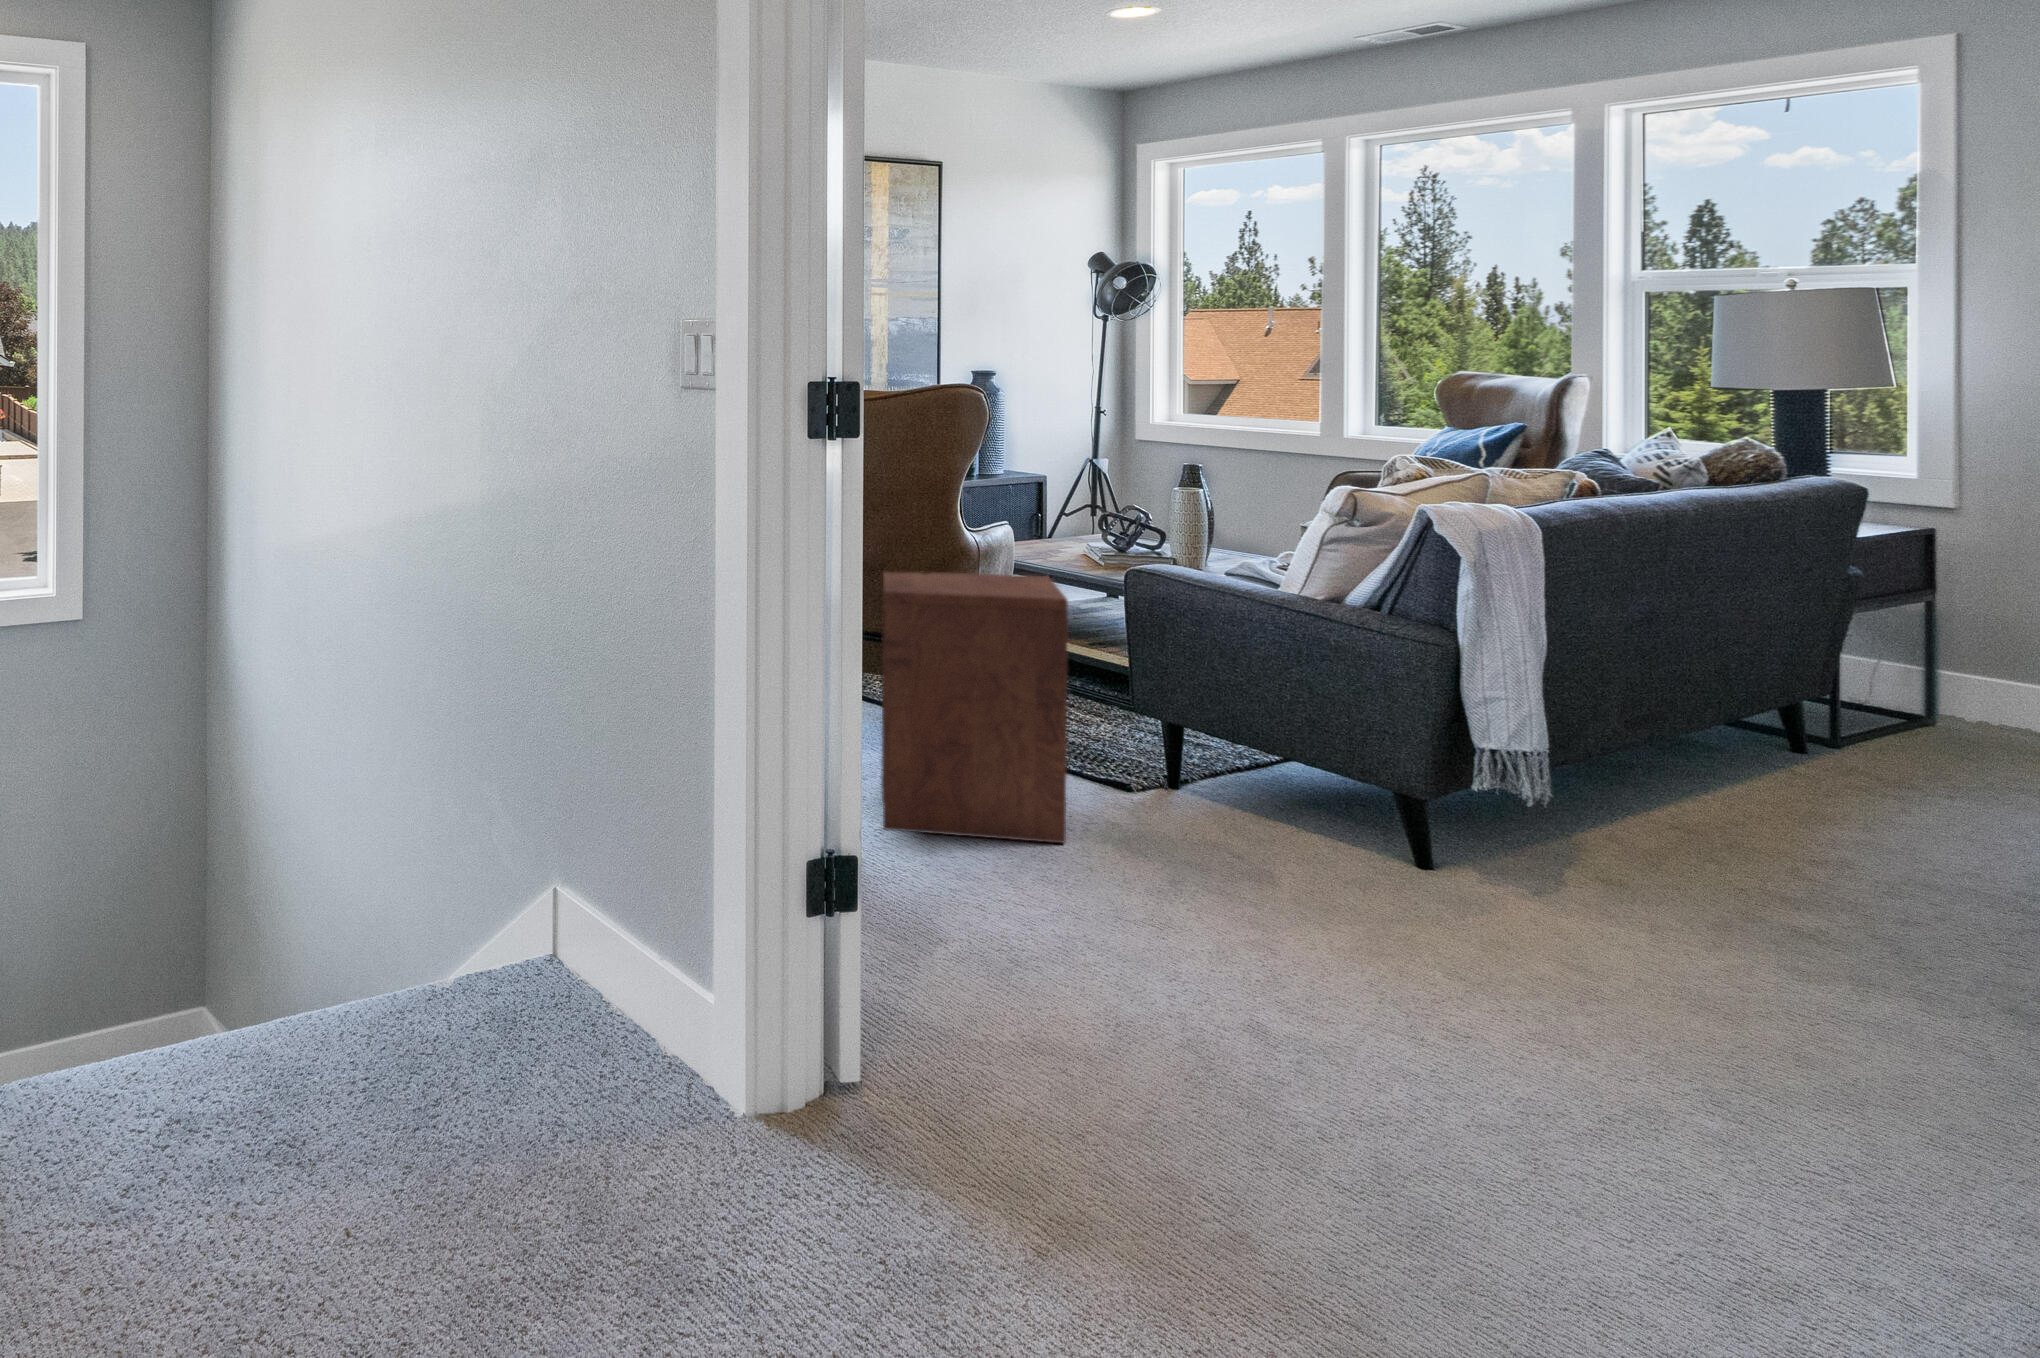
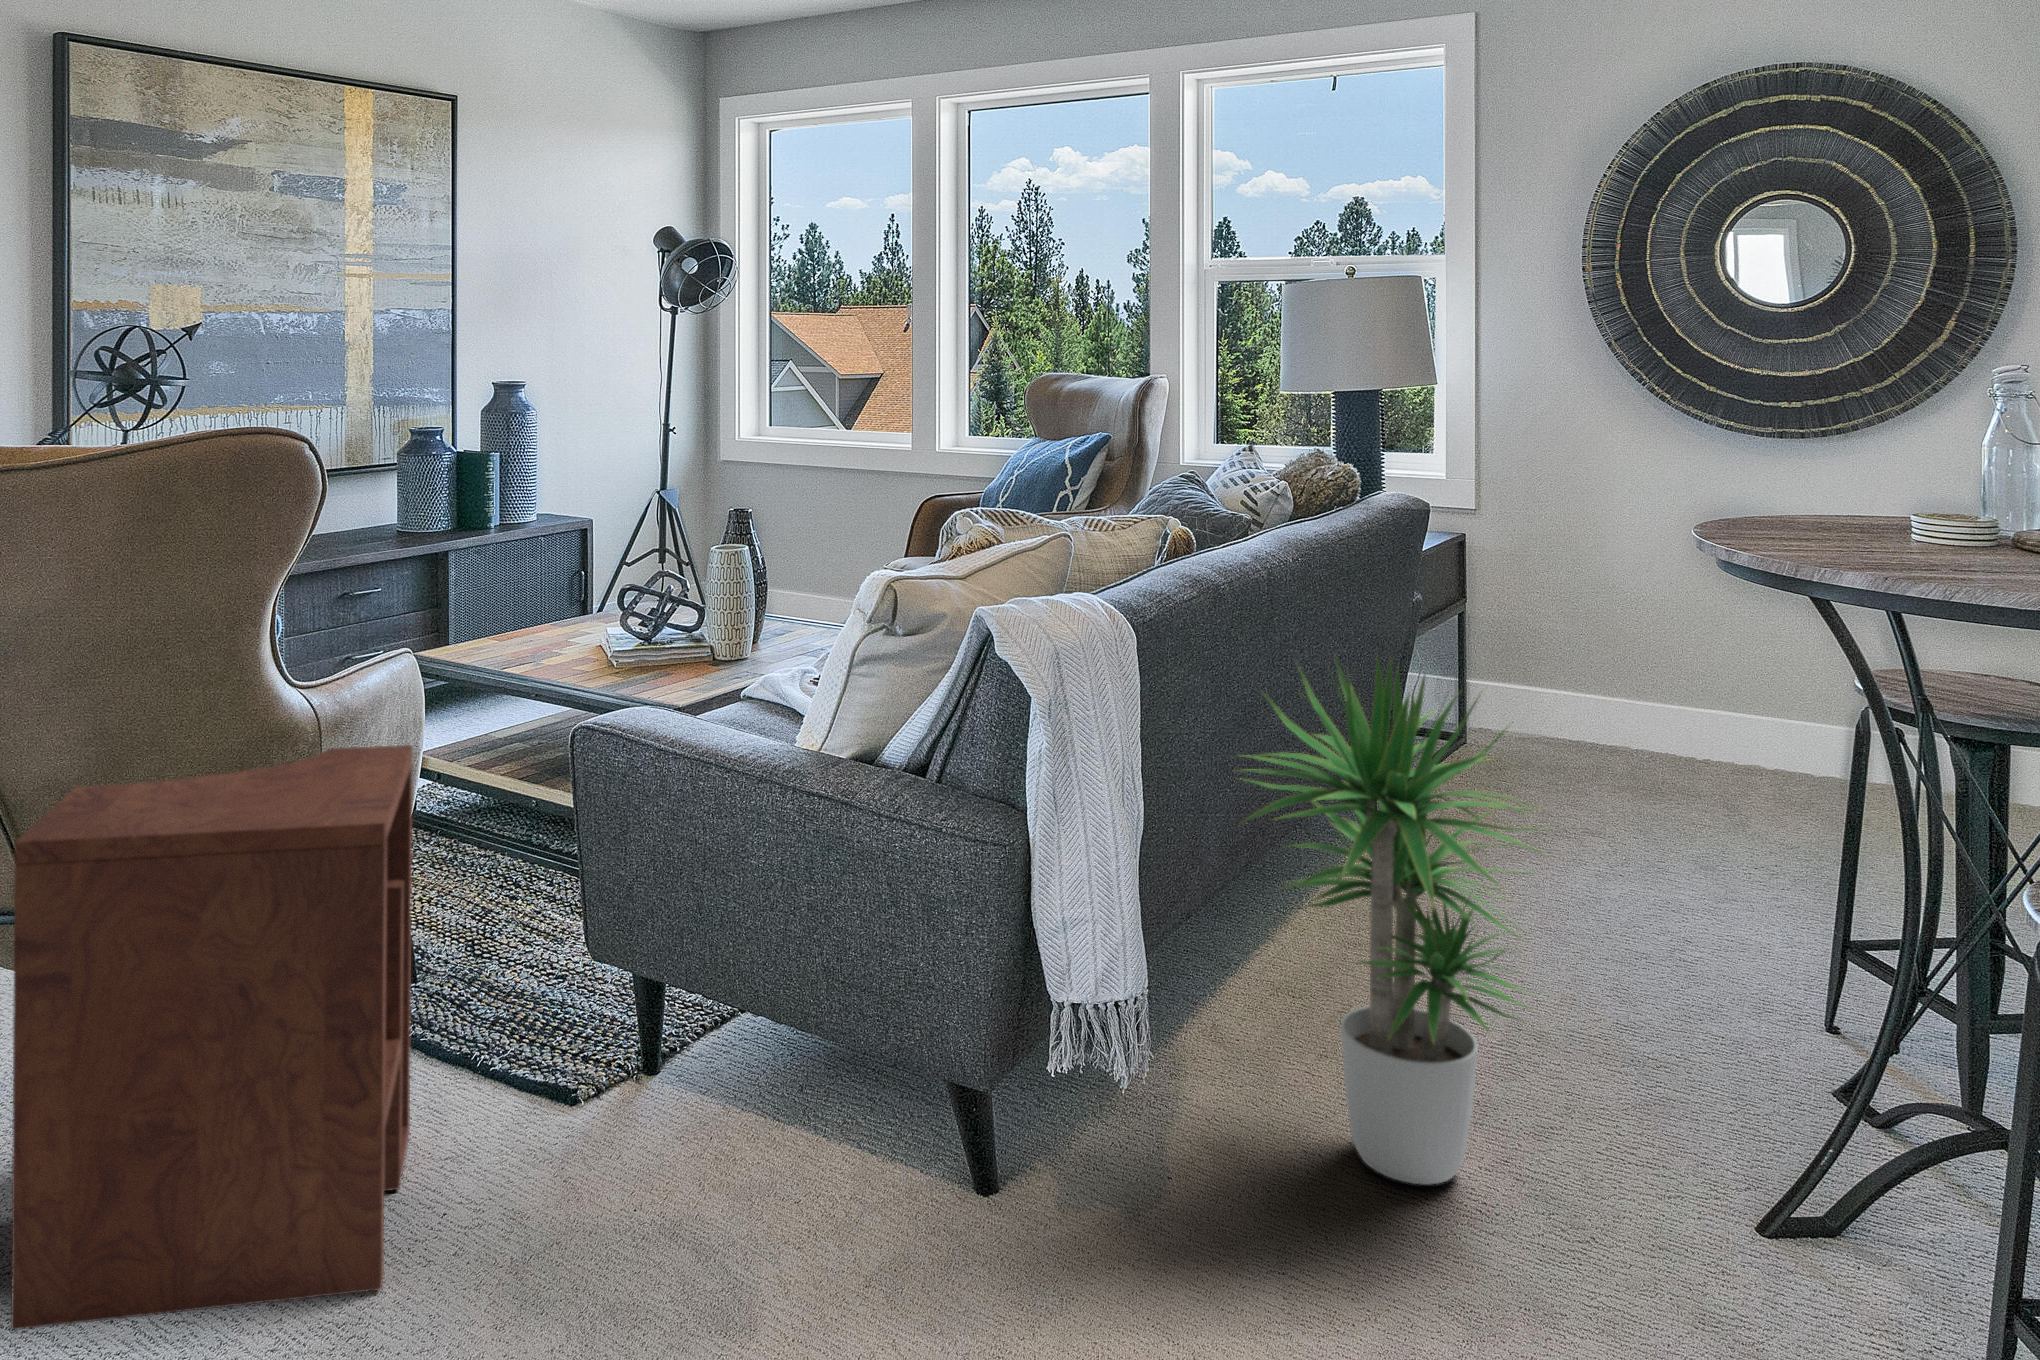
potted plant: none [1612,550,1872,900] -> present [1246,658,1543,1184]

